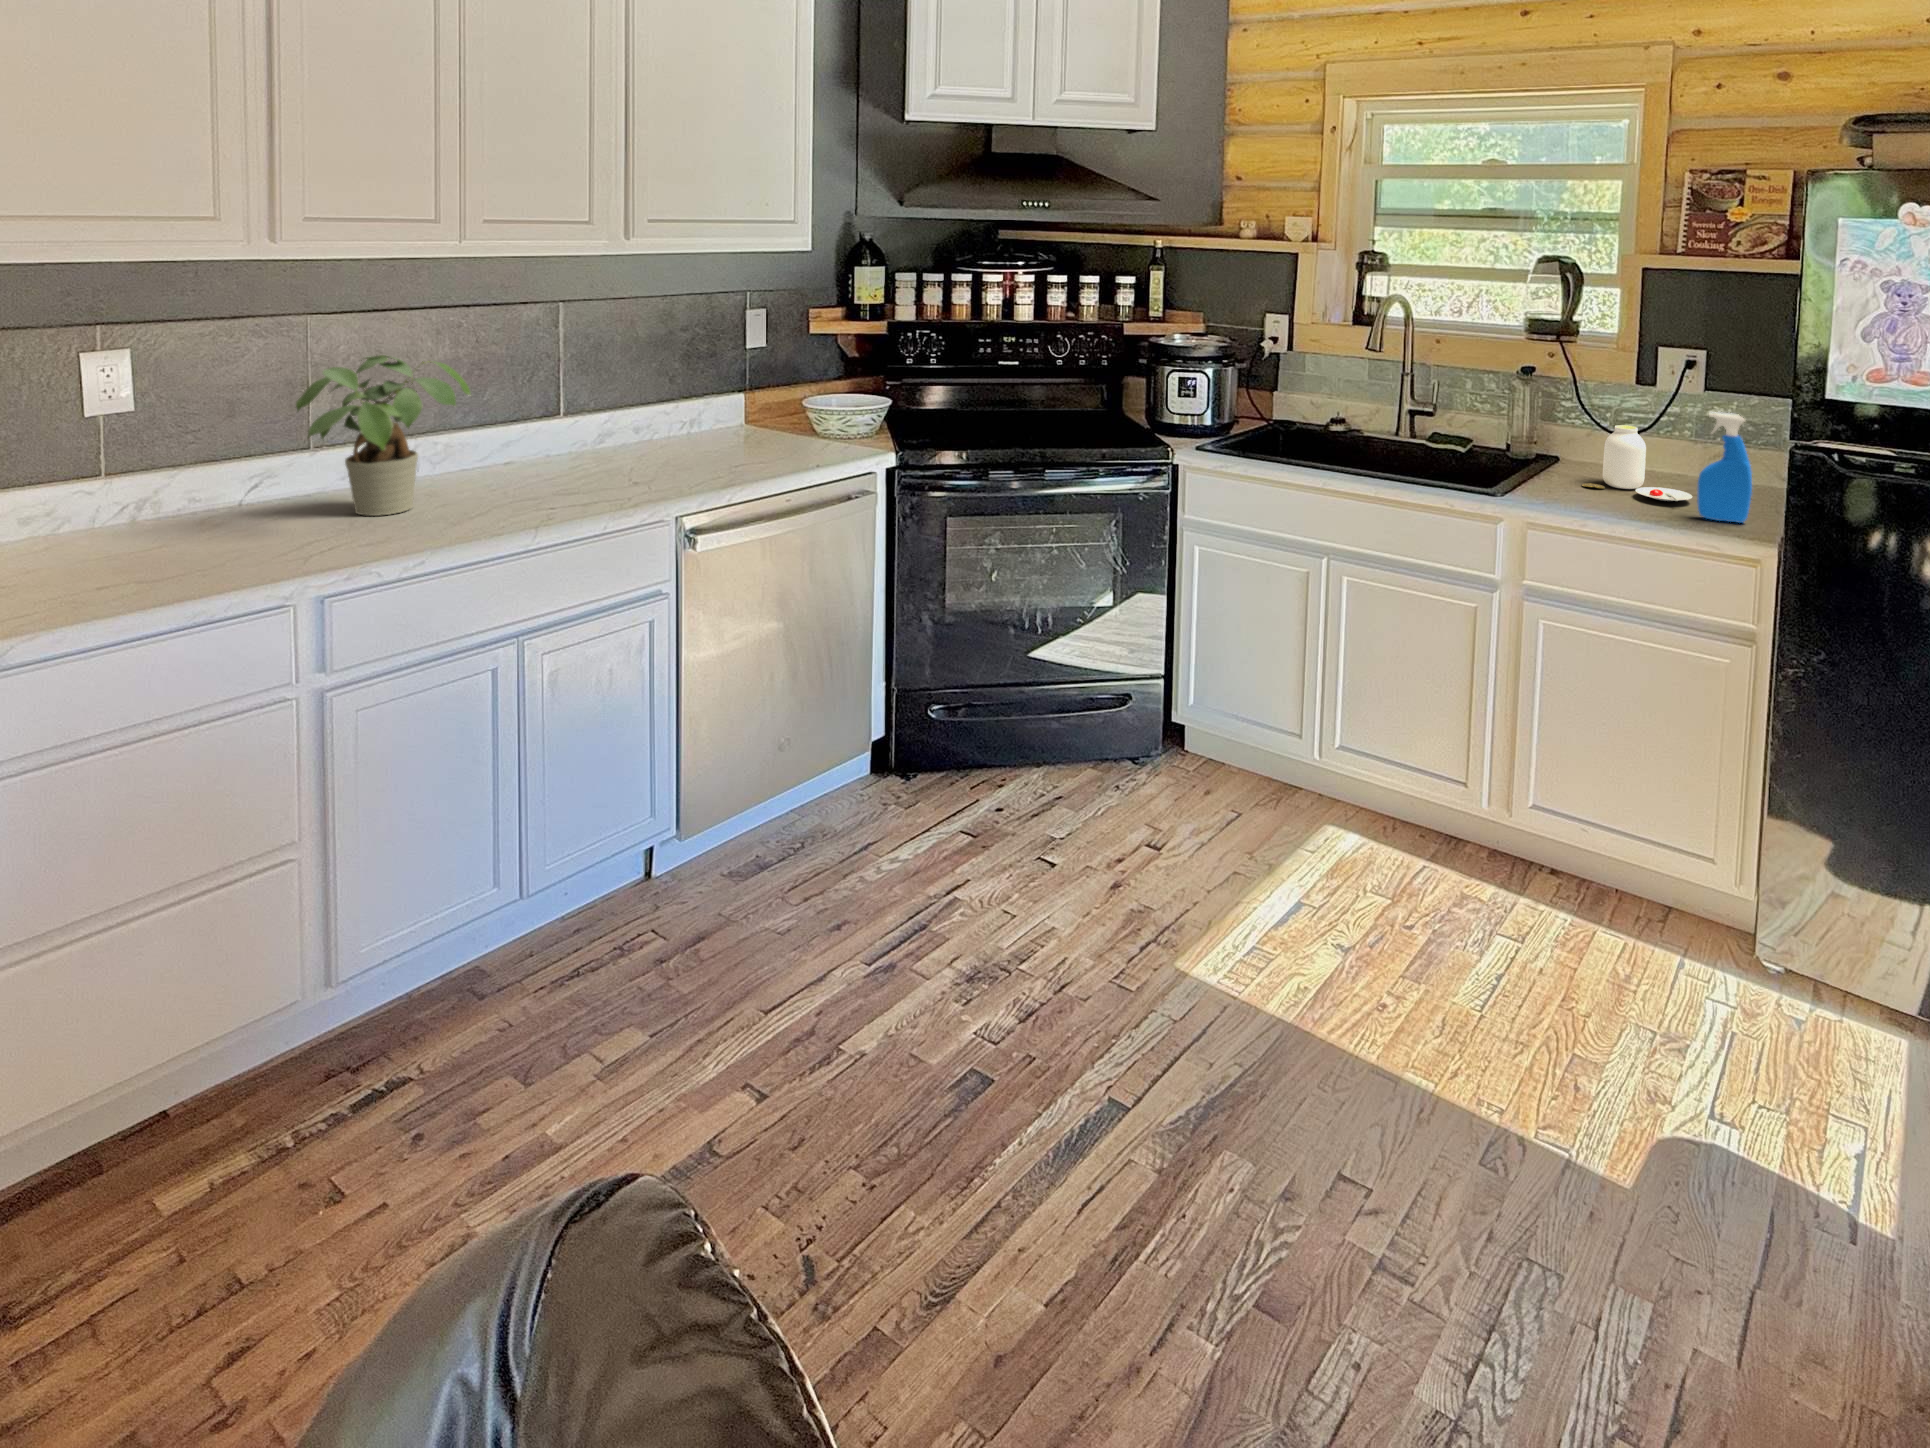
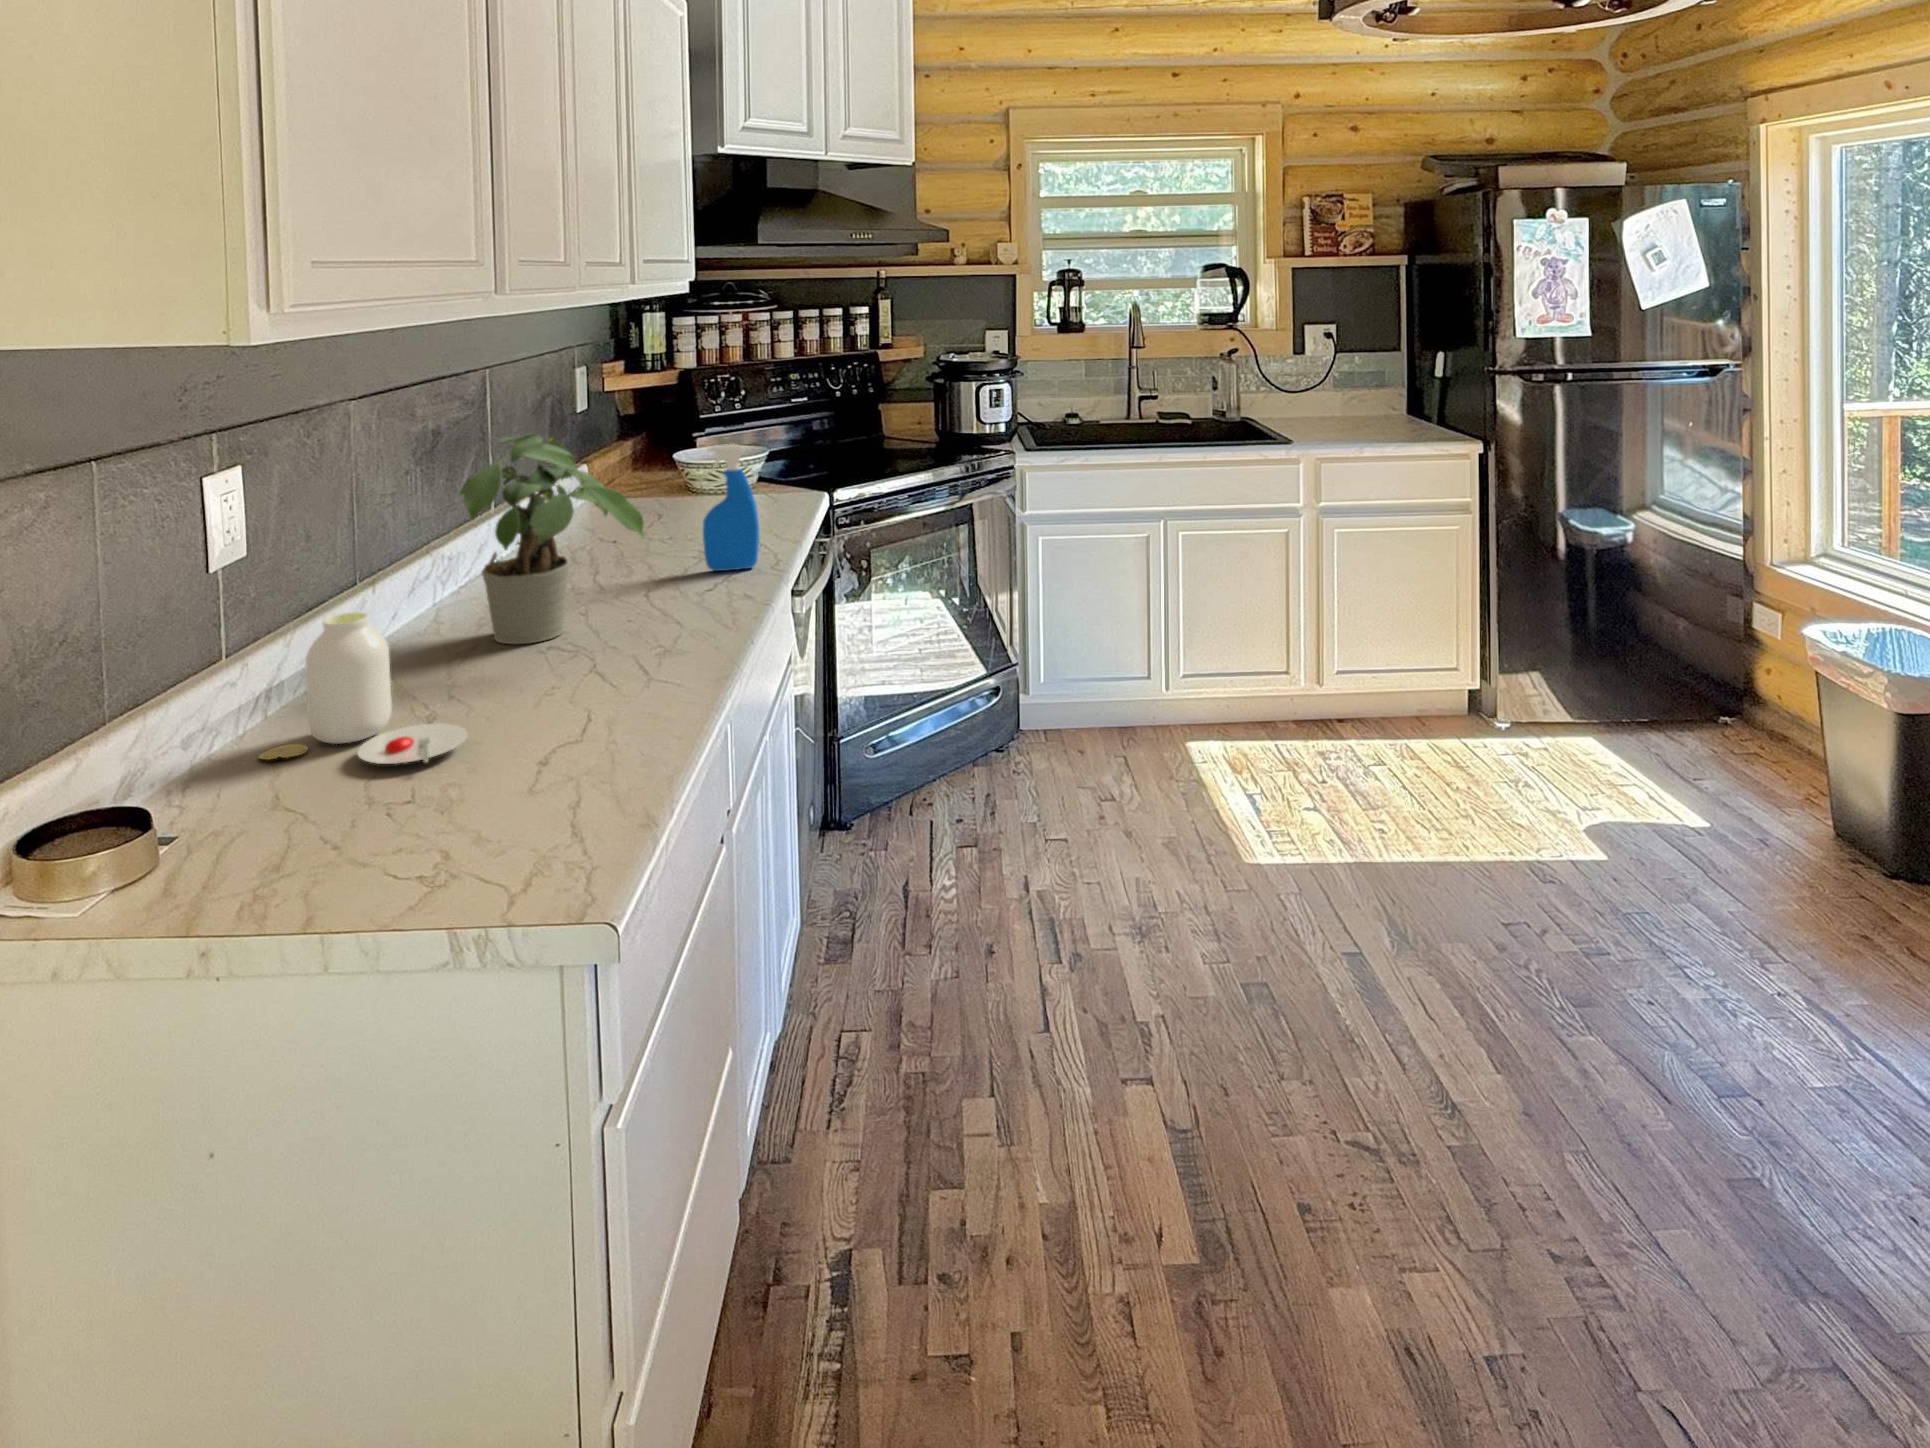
spray bottle: present [1697,412,1752,523] -> present [703,444,759,571]
jar: present [1582,425,1692,501] -> present [259,612,468,764]

